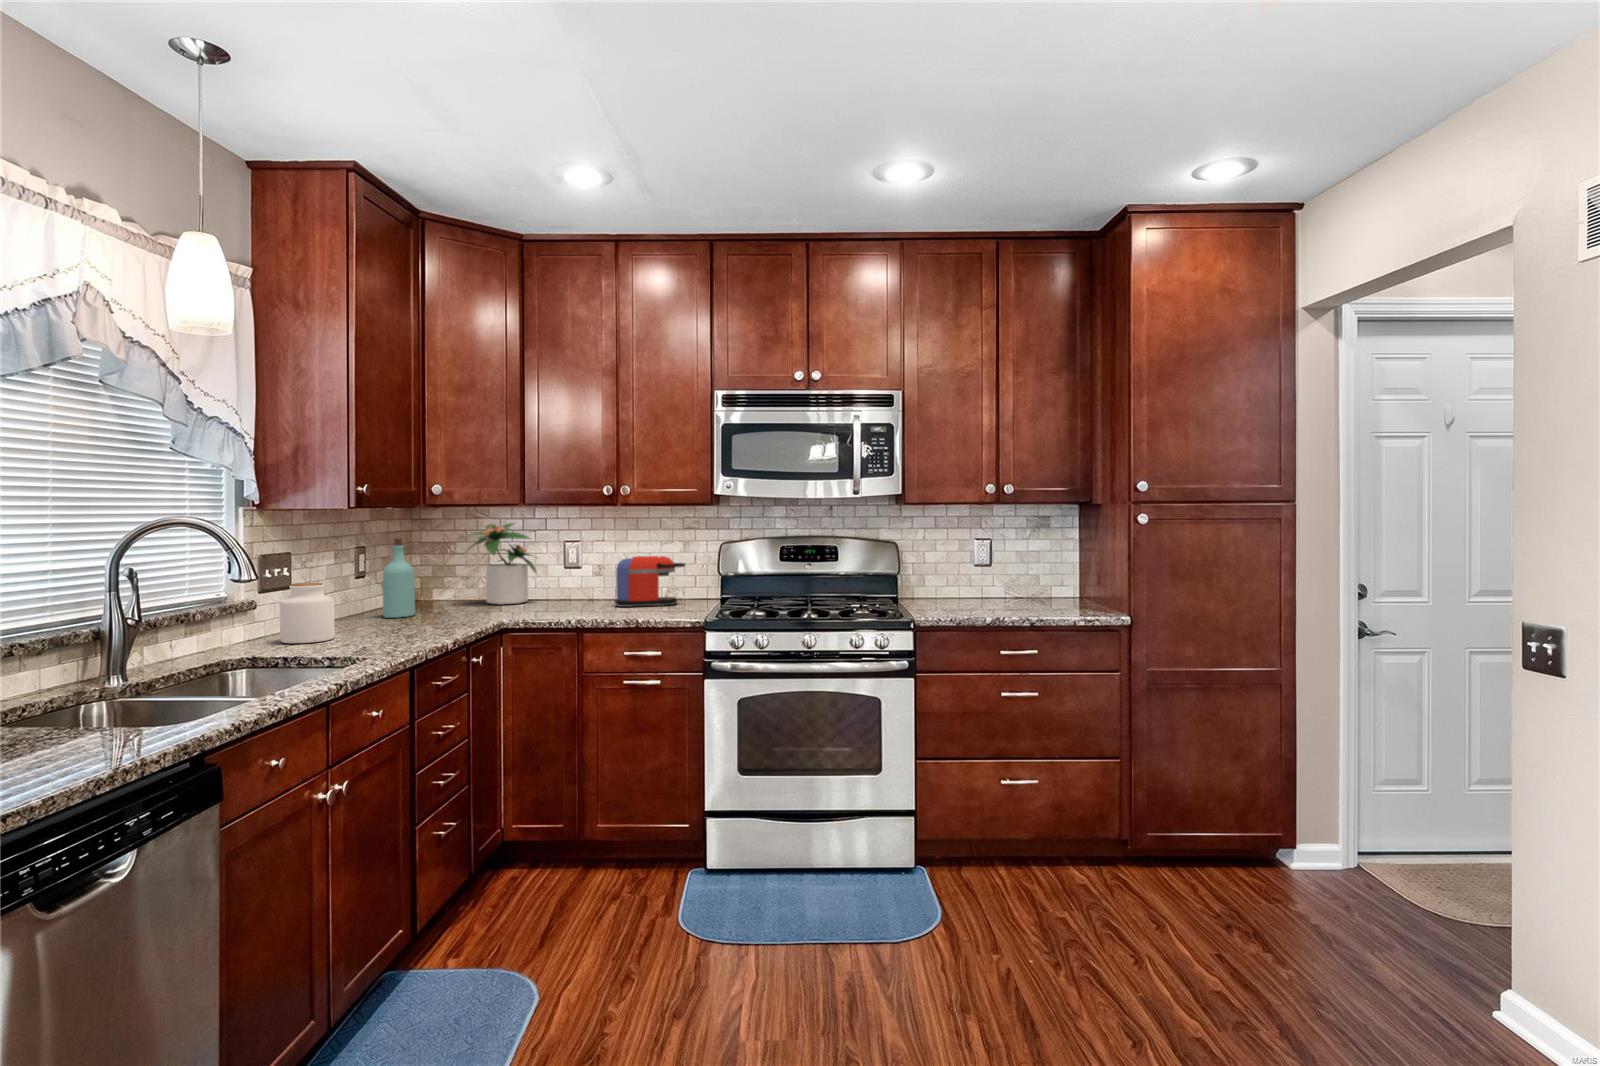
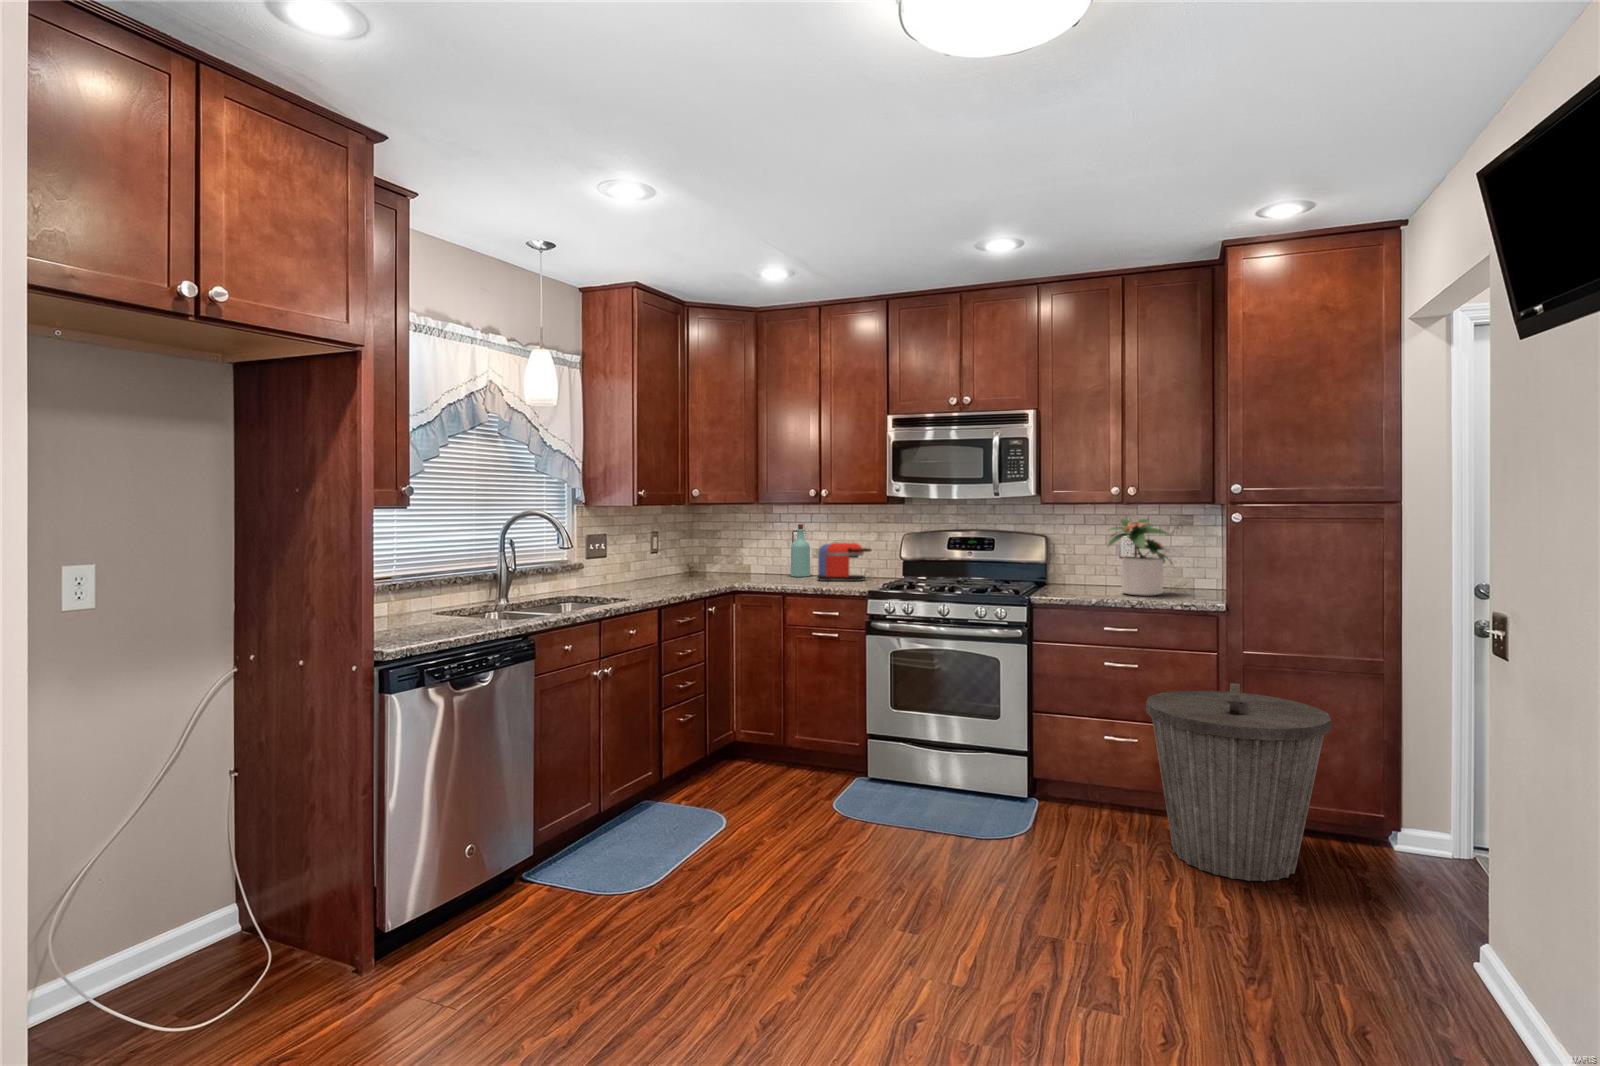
potted plant: present [467,523,537,605] -> present [1108,519,1172,596]
bottle: present [383,538,415,618] -> present [791,524,810,577]
jar: present [280,583,335,643] -> none [593,554,623,592]
trash can: none [1076,711,1287,947] -> present [1146,683,1331,881]

